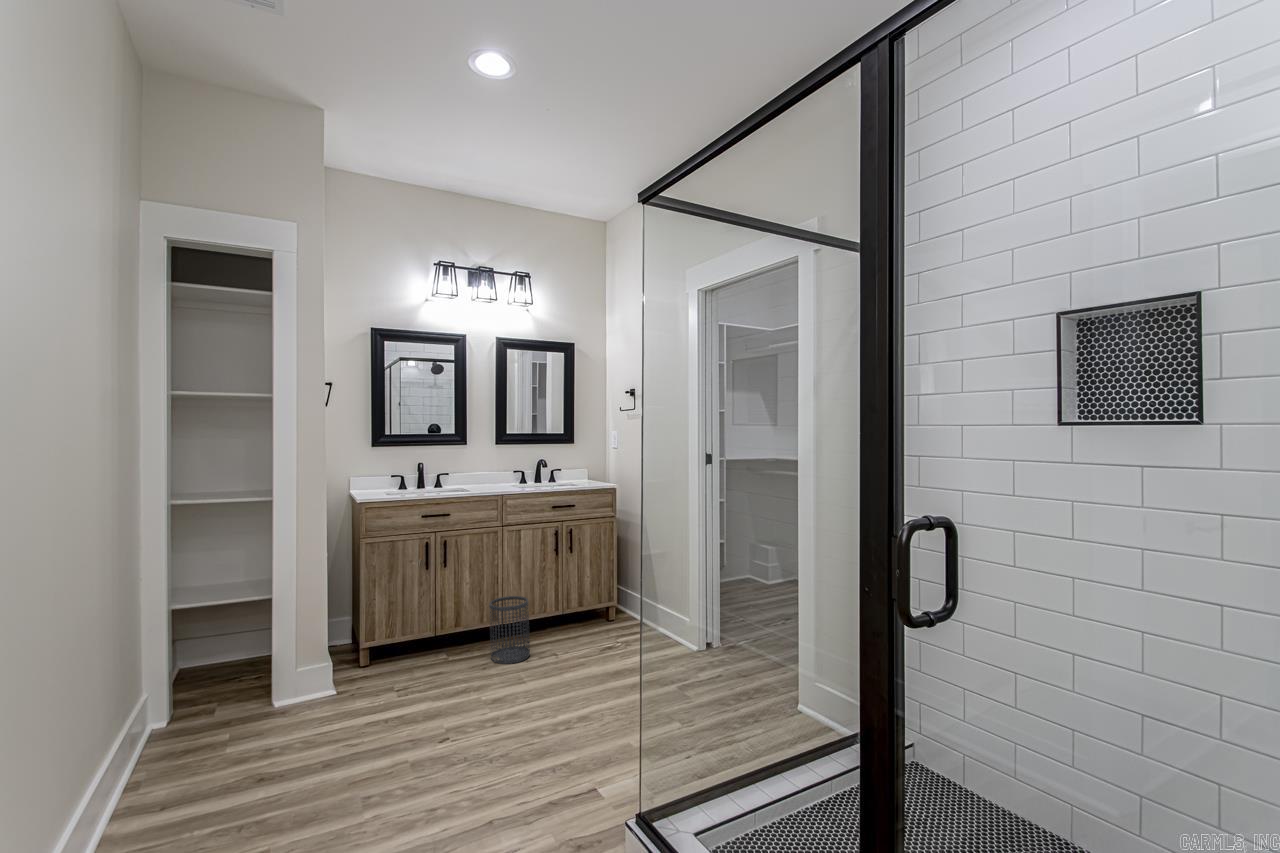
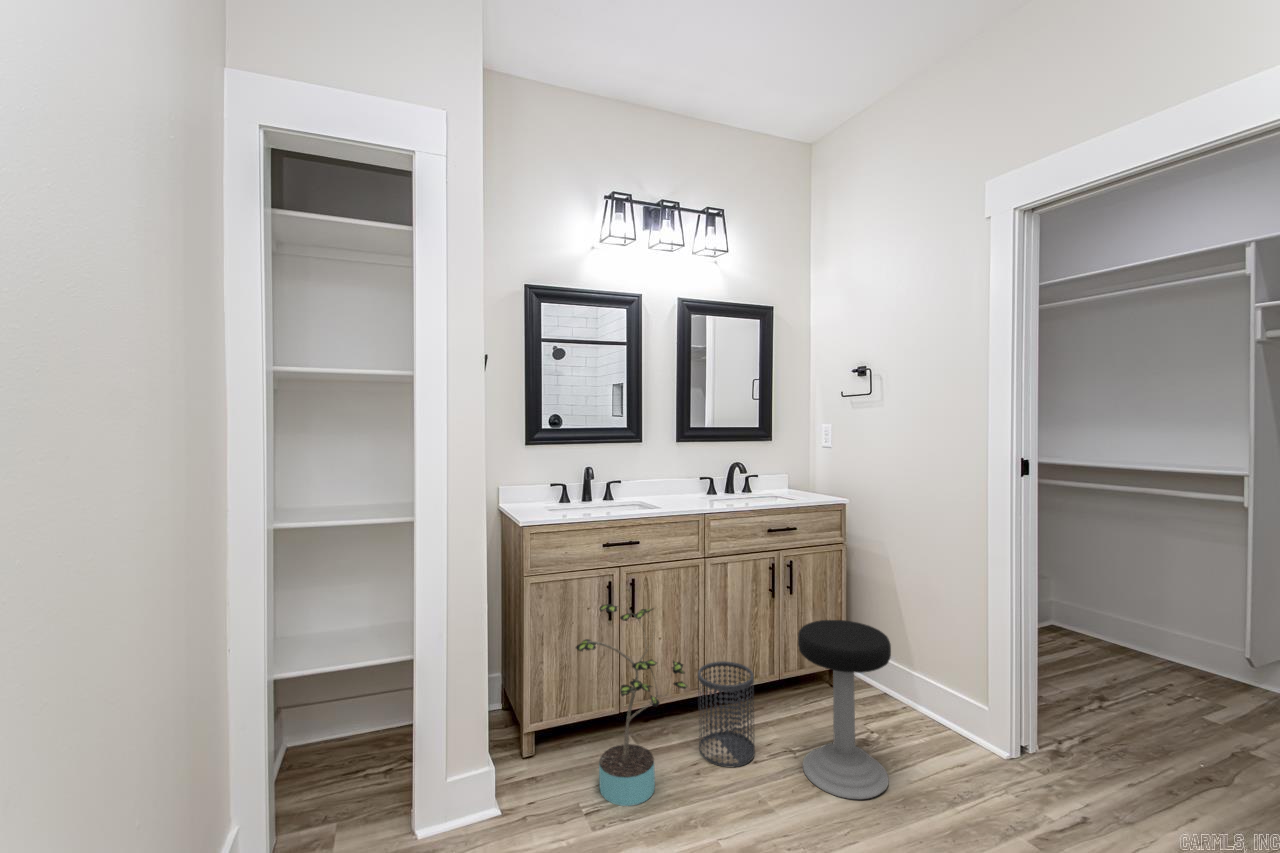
potted plant: none [390,553,470,685] -> present [576,604,688,806]
stool: none [554,561,613,672] -> present [798,620,891,799]

